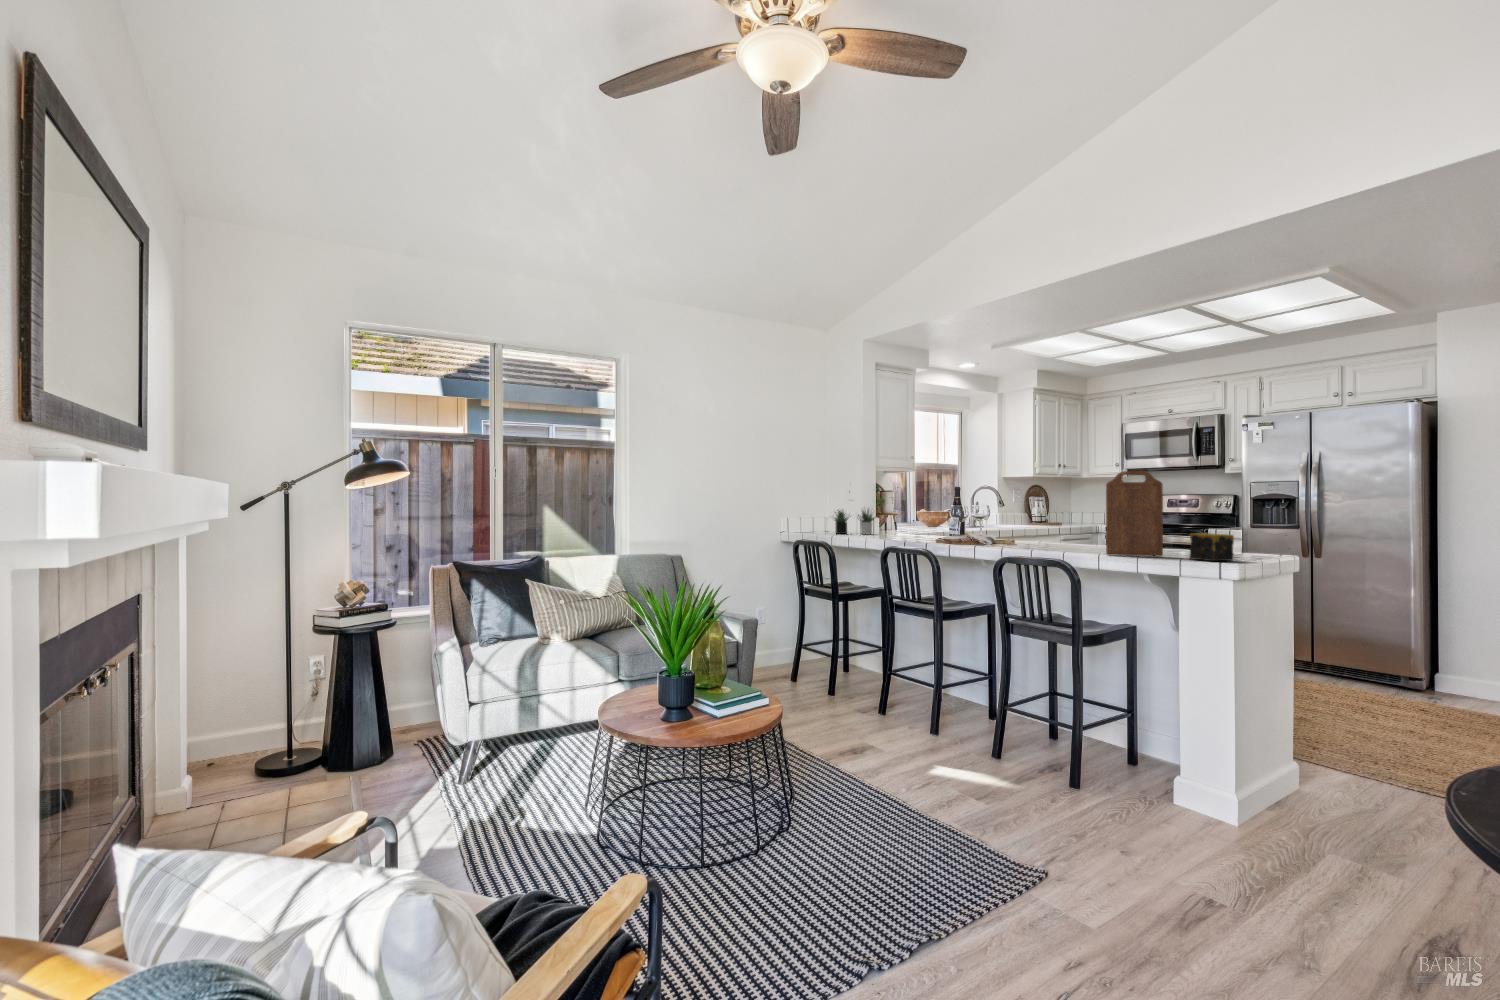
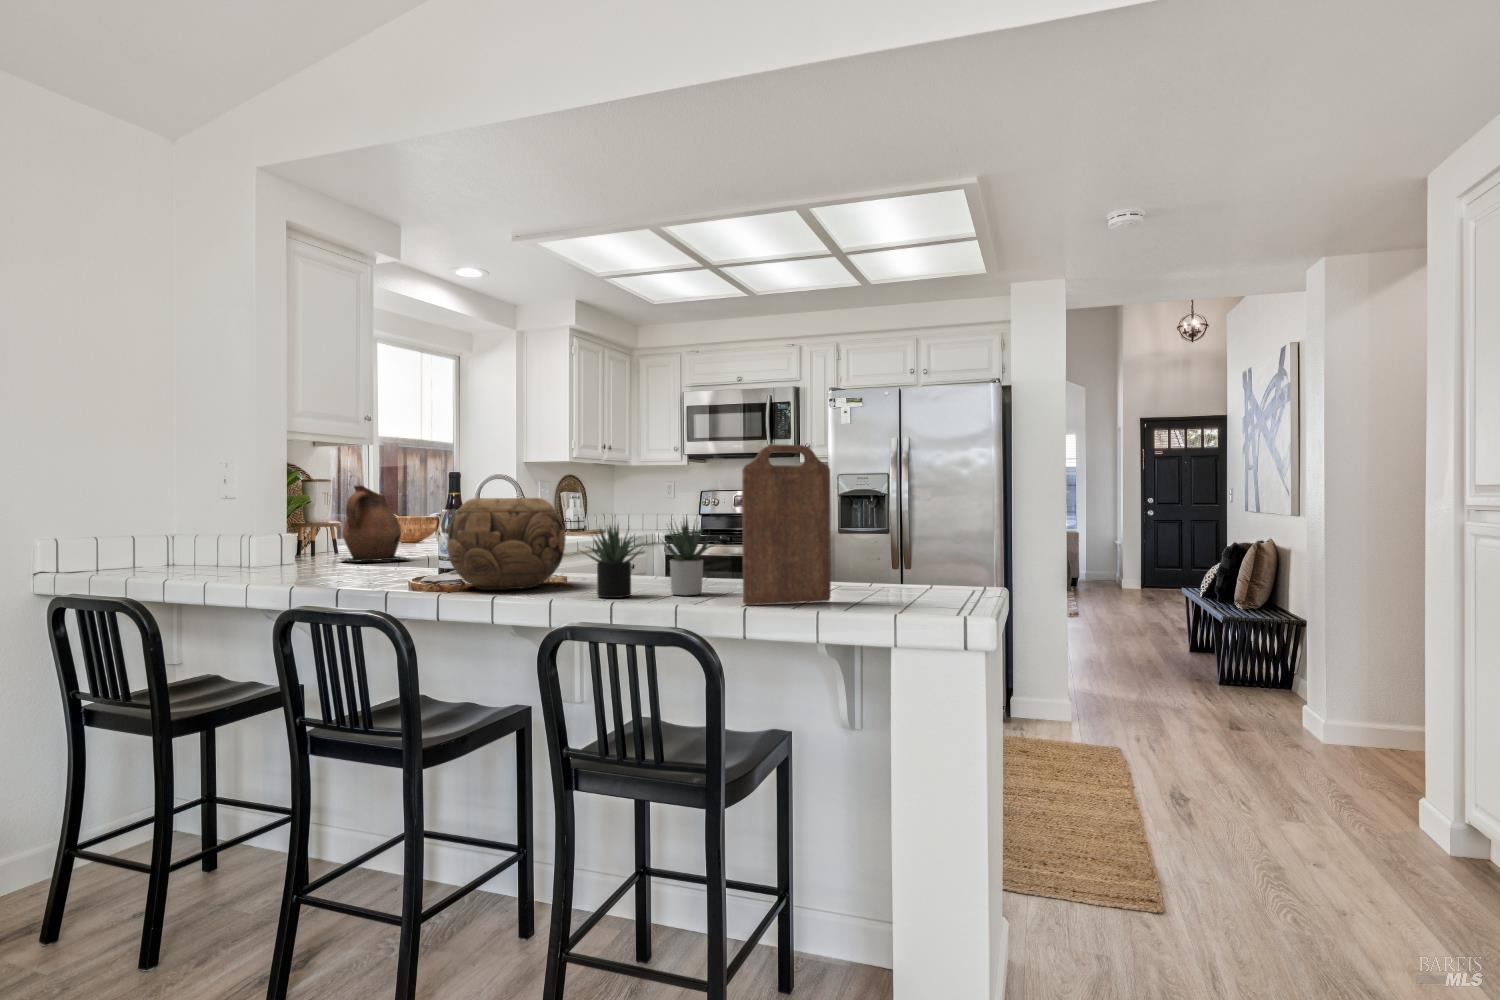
ceramic pitcher: none [898,493,935,533] -> present [341,485,407,562]
decorative bowl: none [954,499,1015,545] -> present [447,498,566,590]
succulent plant: present [835,510,875,535] -> present [585,520,718,598]
candle: present [1190,533,1234,561] -> none [877,557,940,609]

